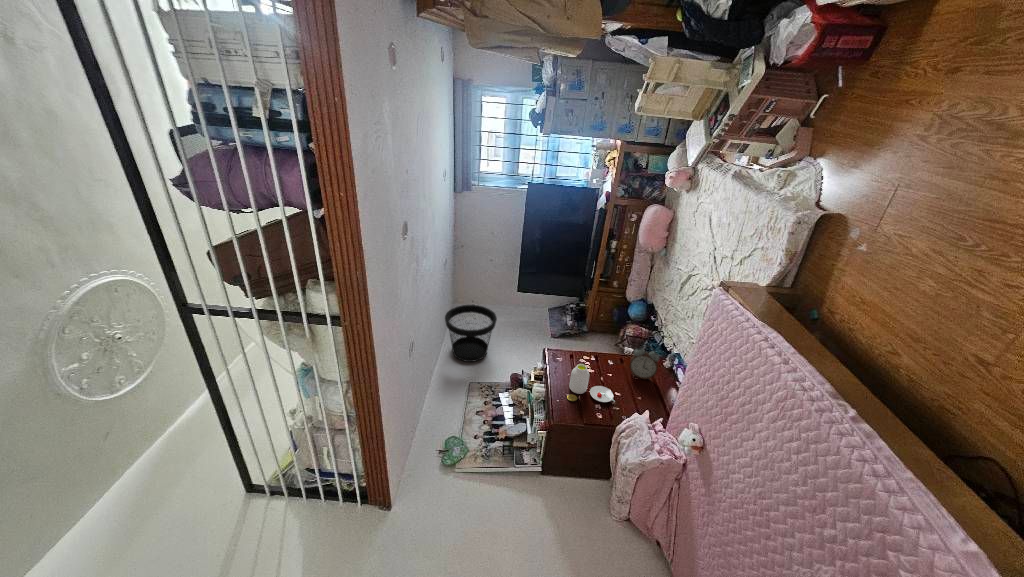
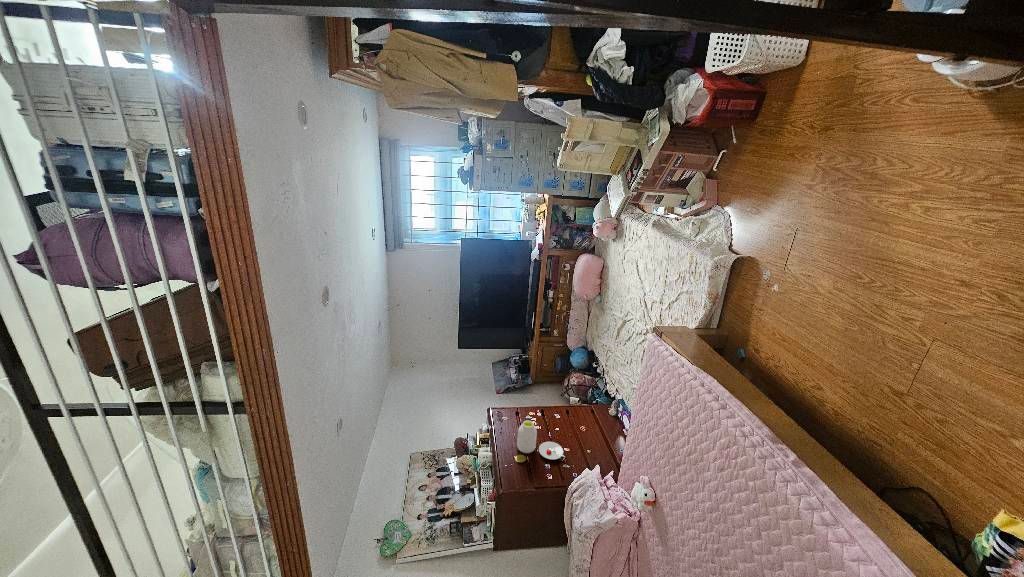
wastebasket: present [445,305,497,362] -> none [382,365,439,427]
alarm clock: present [630,346,659,379] -> none [576,394,605,429]

